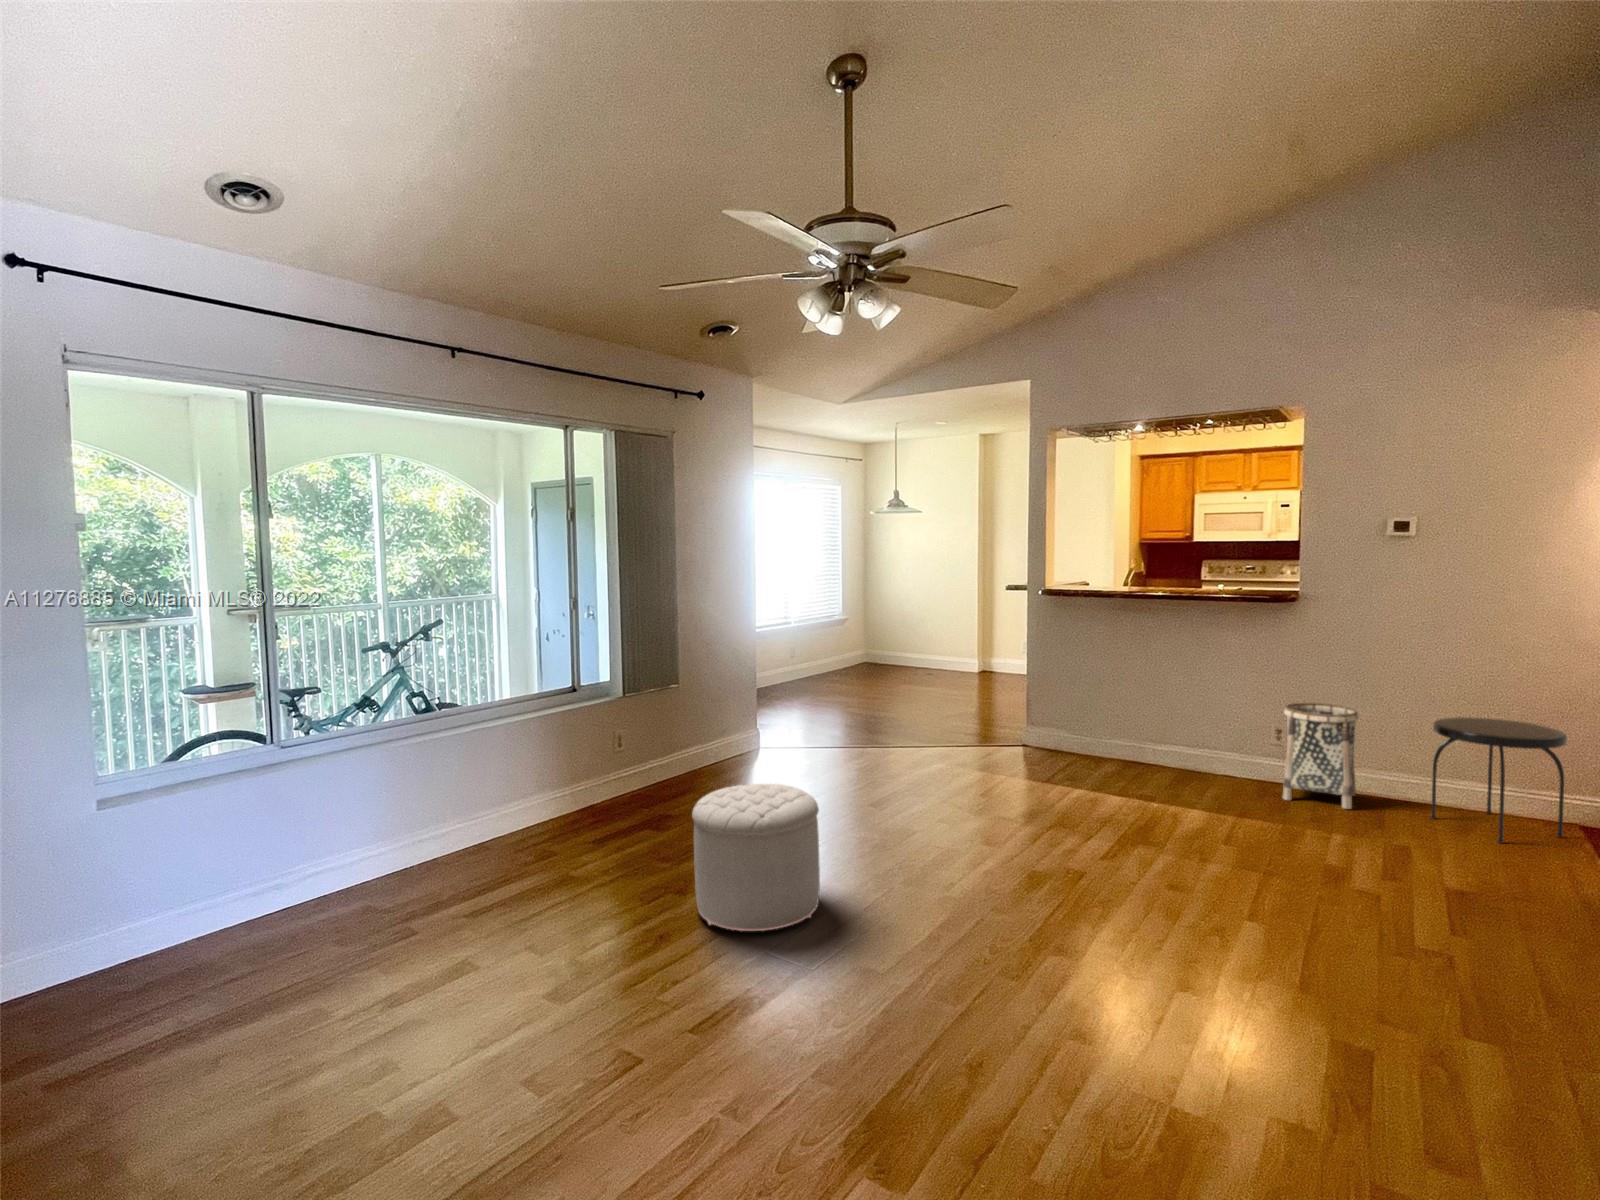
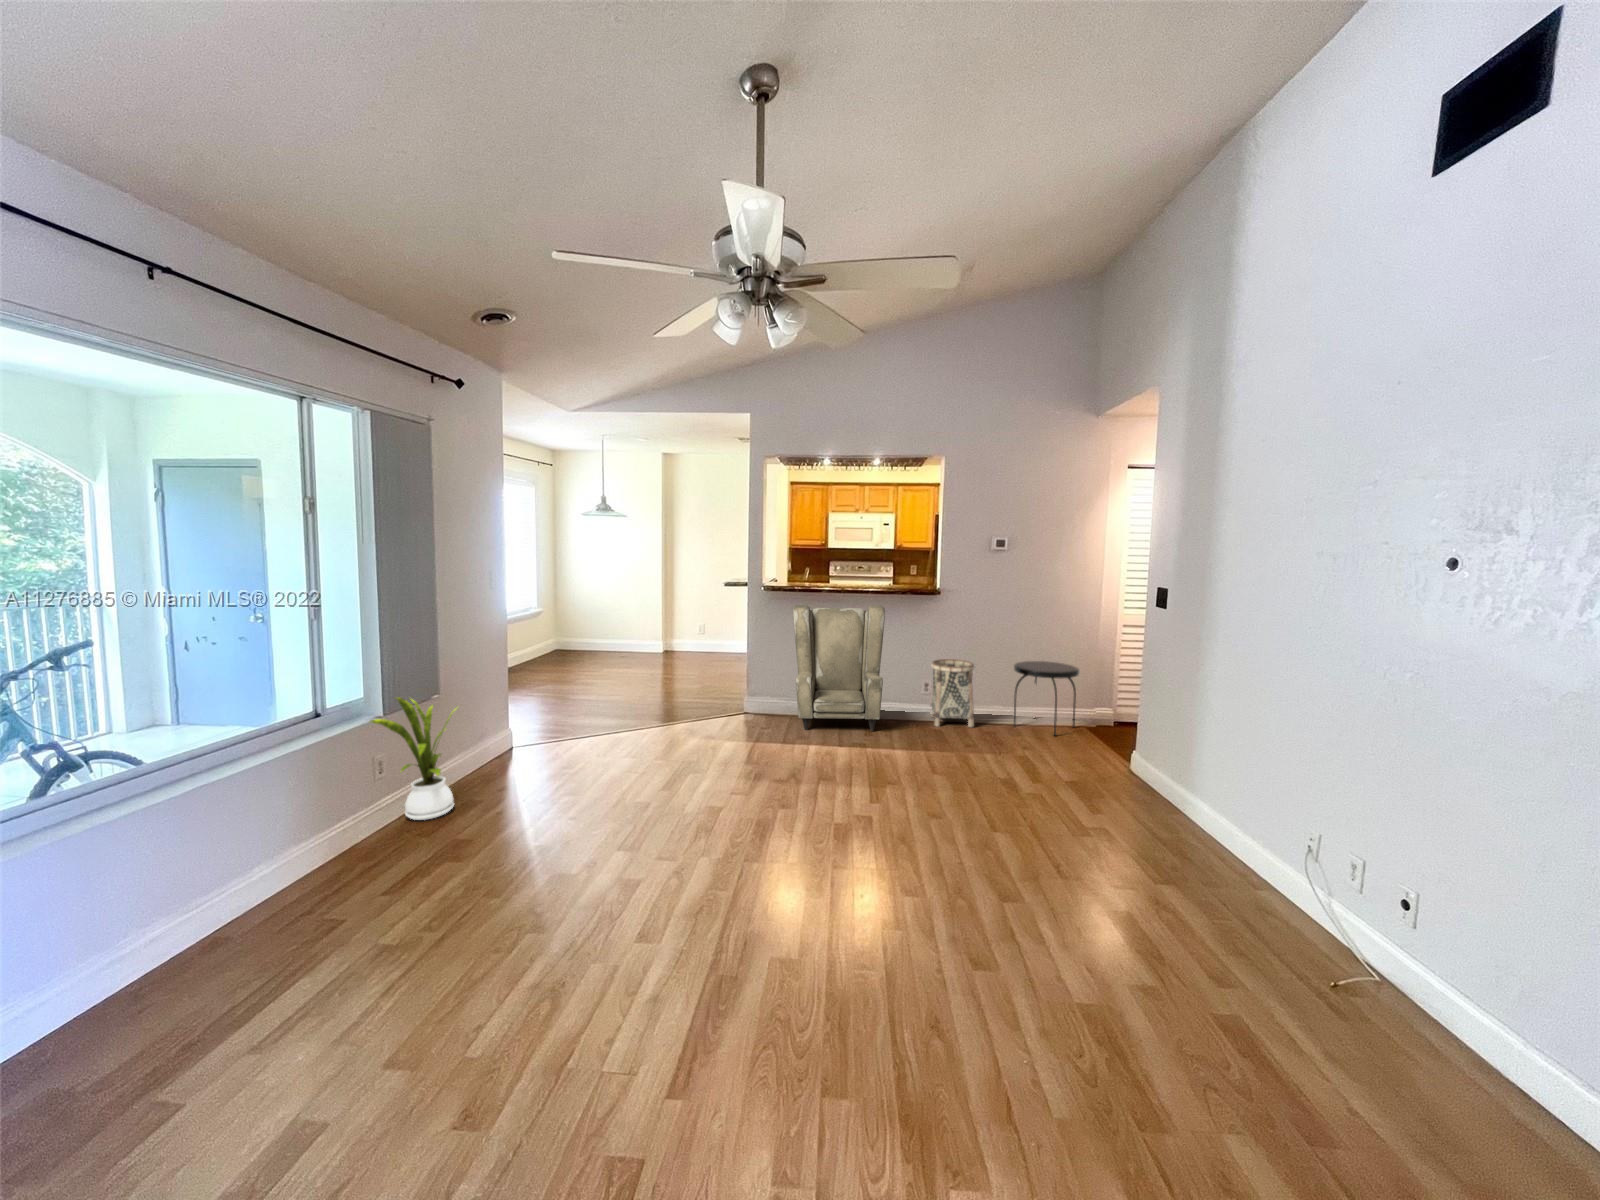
armchair: none [1066,616,1214,792] -> present [793,605,885,731]
house plant: none [609,682,682,797] -> present [370,697,454,820]
ottoman: present [692,784,820,931] -> none [573,787,708,955]

